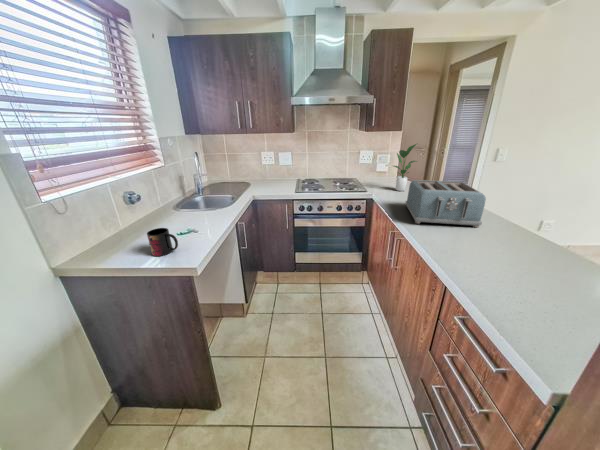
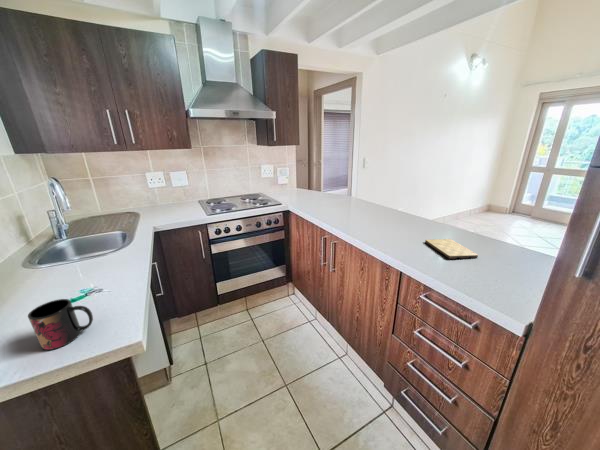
potted plant: present [394,144,417,191] -> none [299,156,323,200]
toaster: present [406,180,486,228] -> none [326,186,393,226]
cutting board: none [502,257,572,297] -> present [425,239,478,259]

